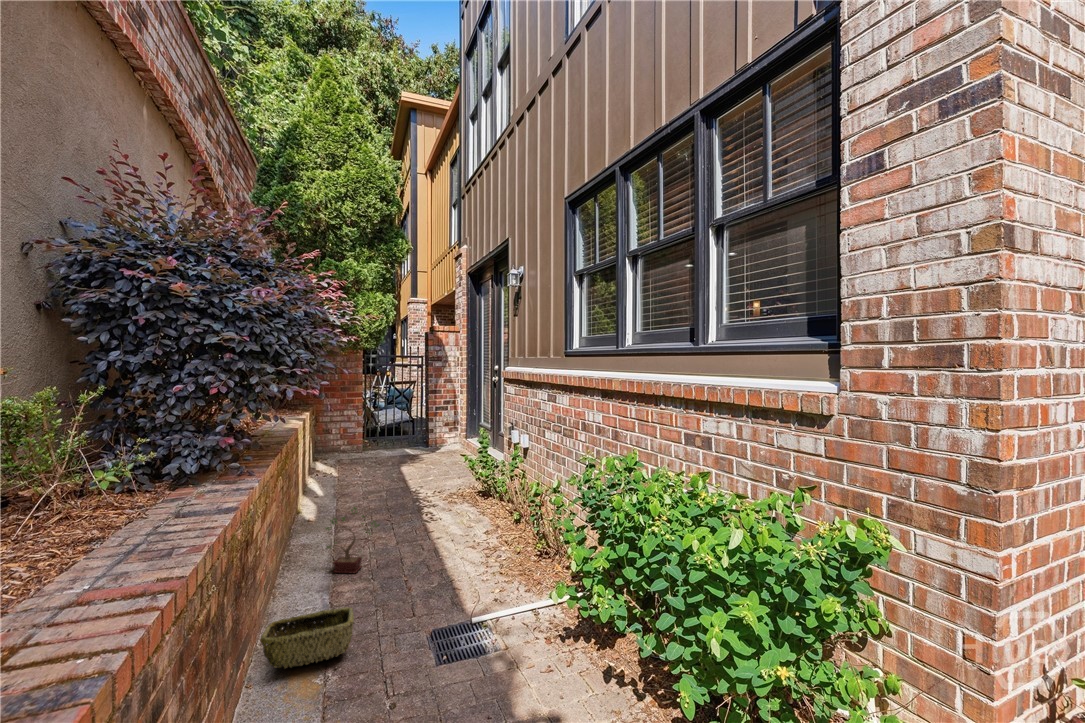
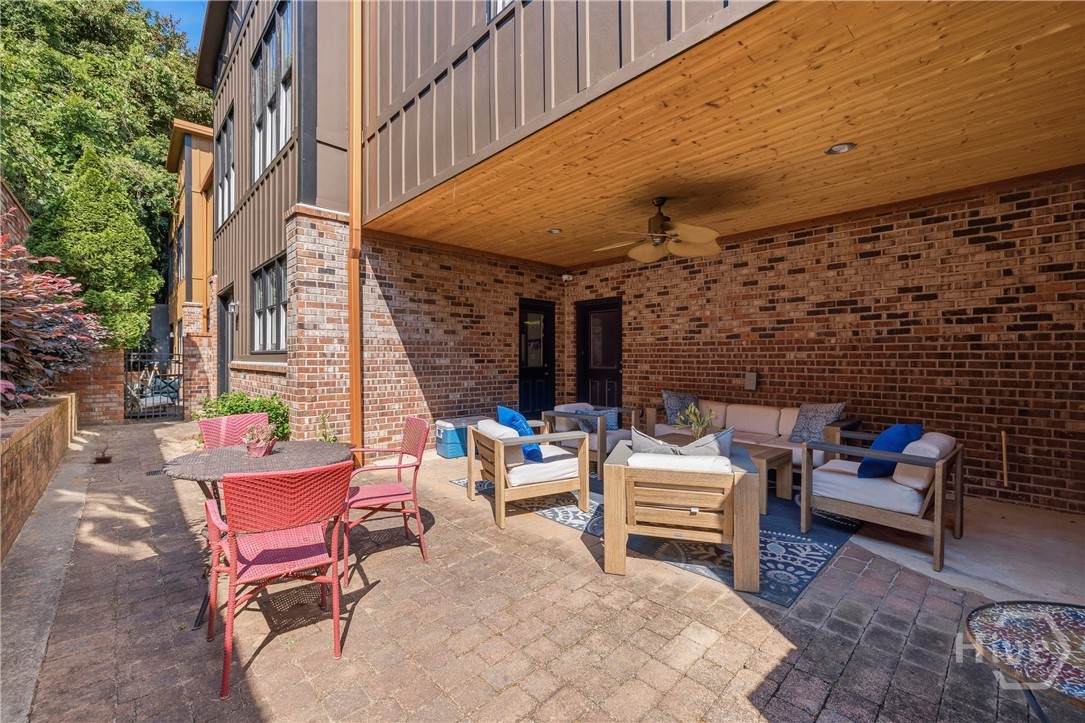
woven basket: present [260,607,354,668] -> none [58,461,103,479]

